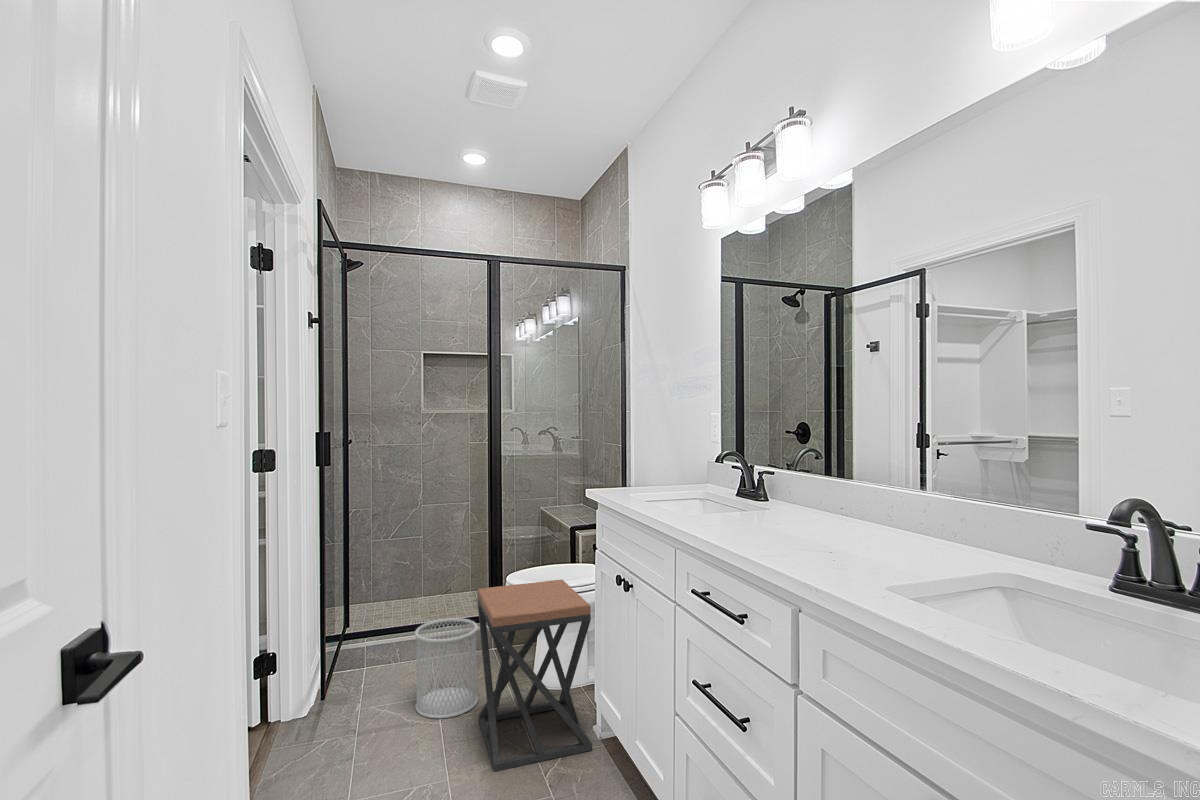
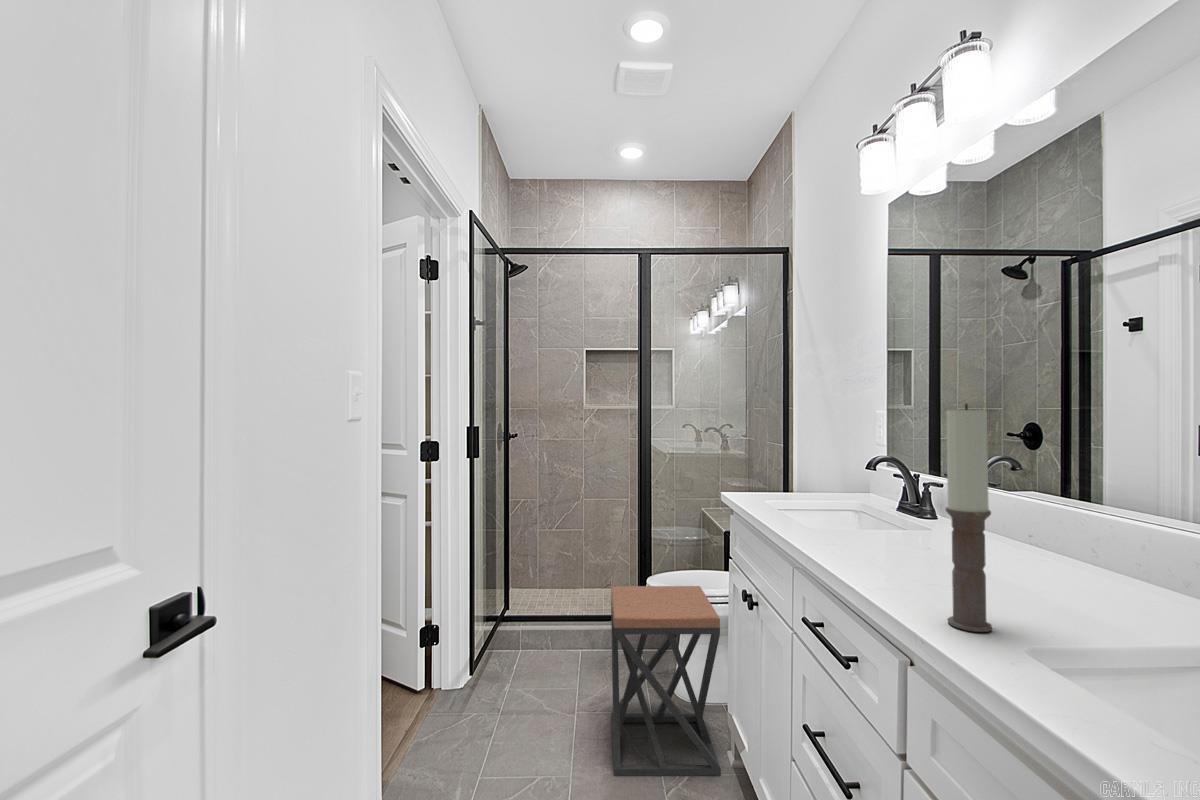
candle: none [821,409,853,578] -> present [946,404,992,632]
wastebasket: present [415,618,478,718] -> none [556,612,616,711]

